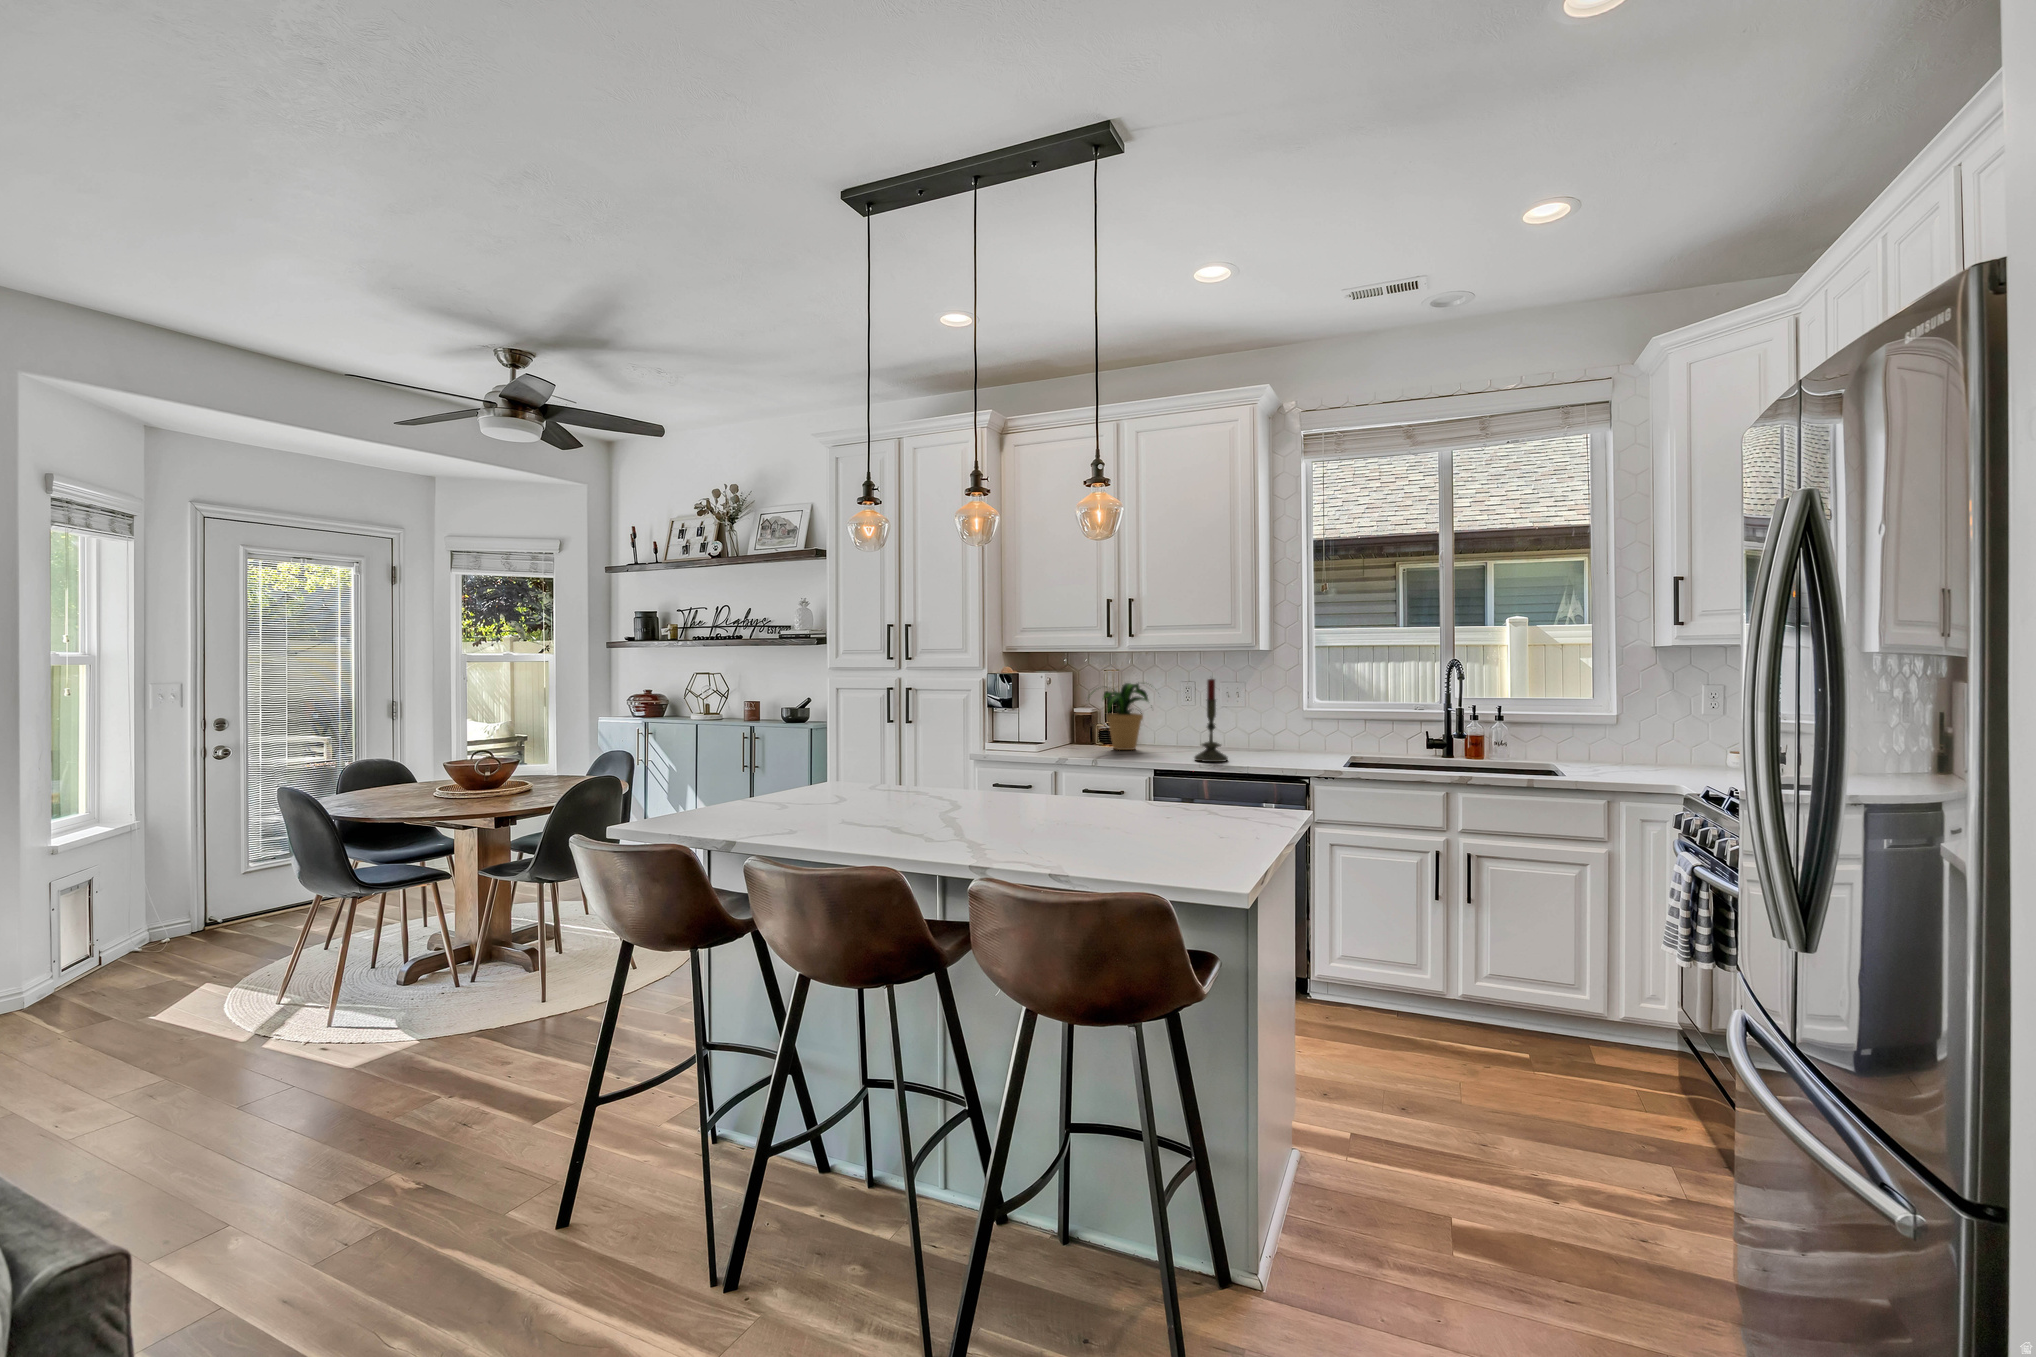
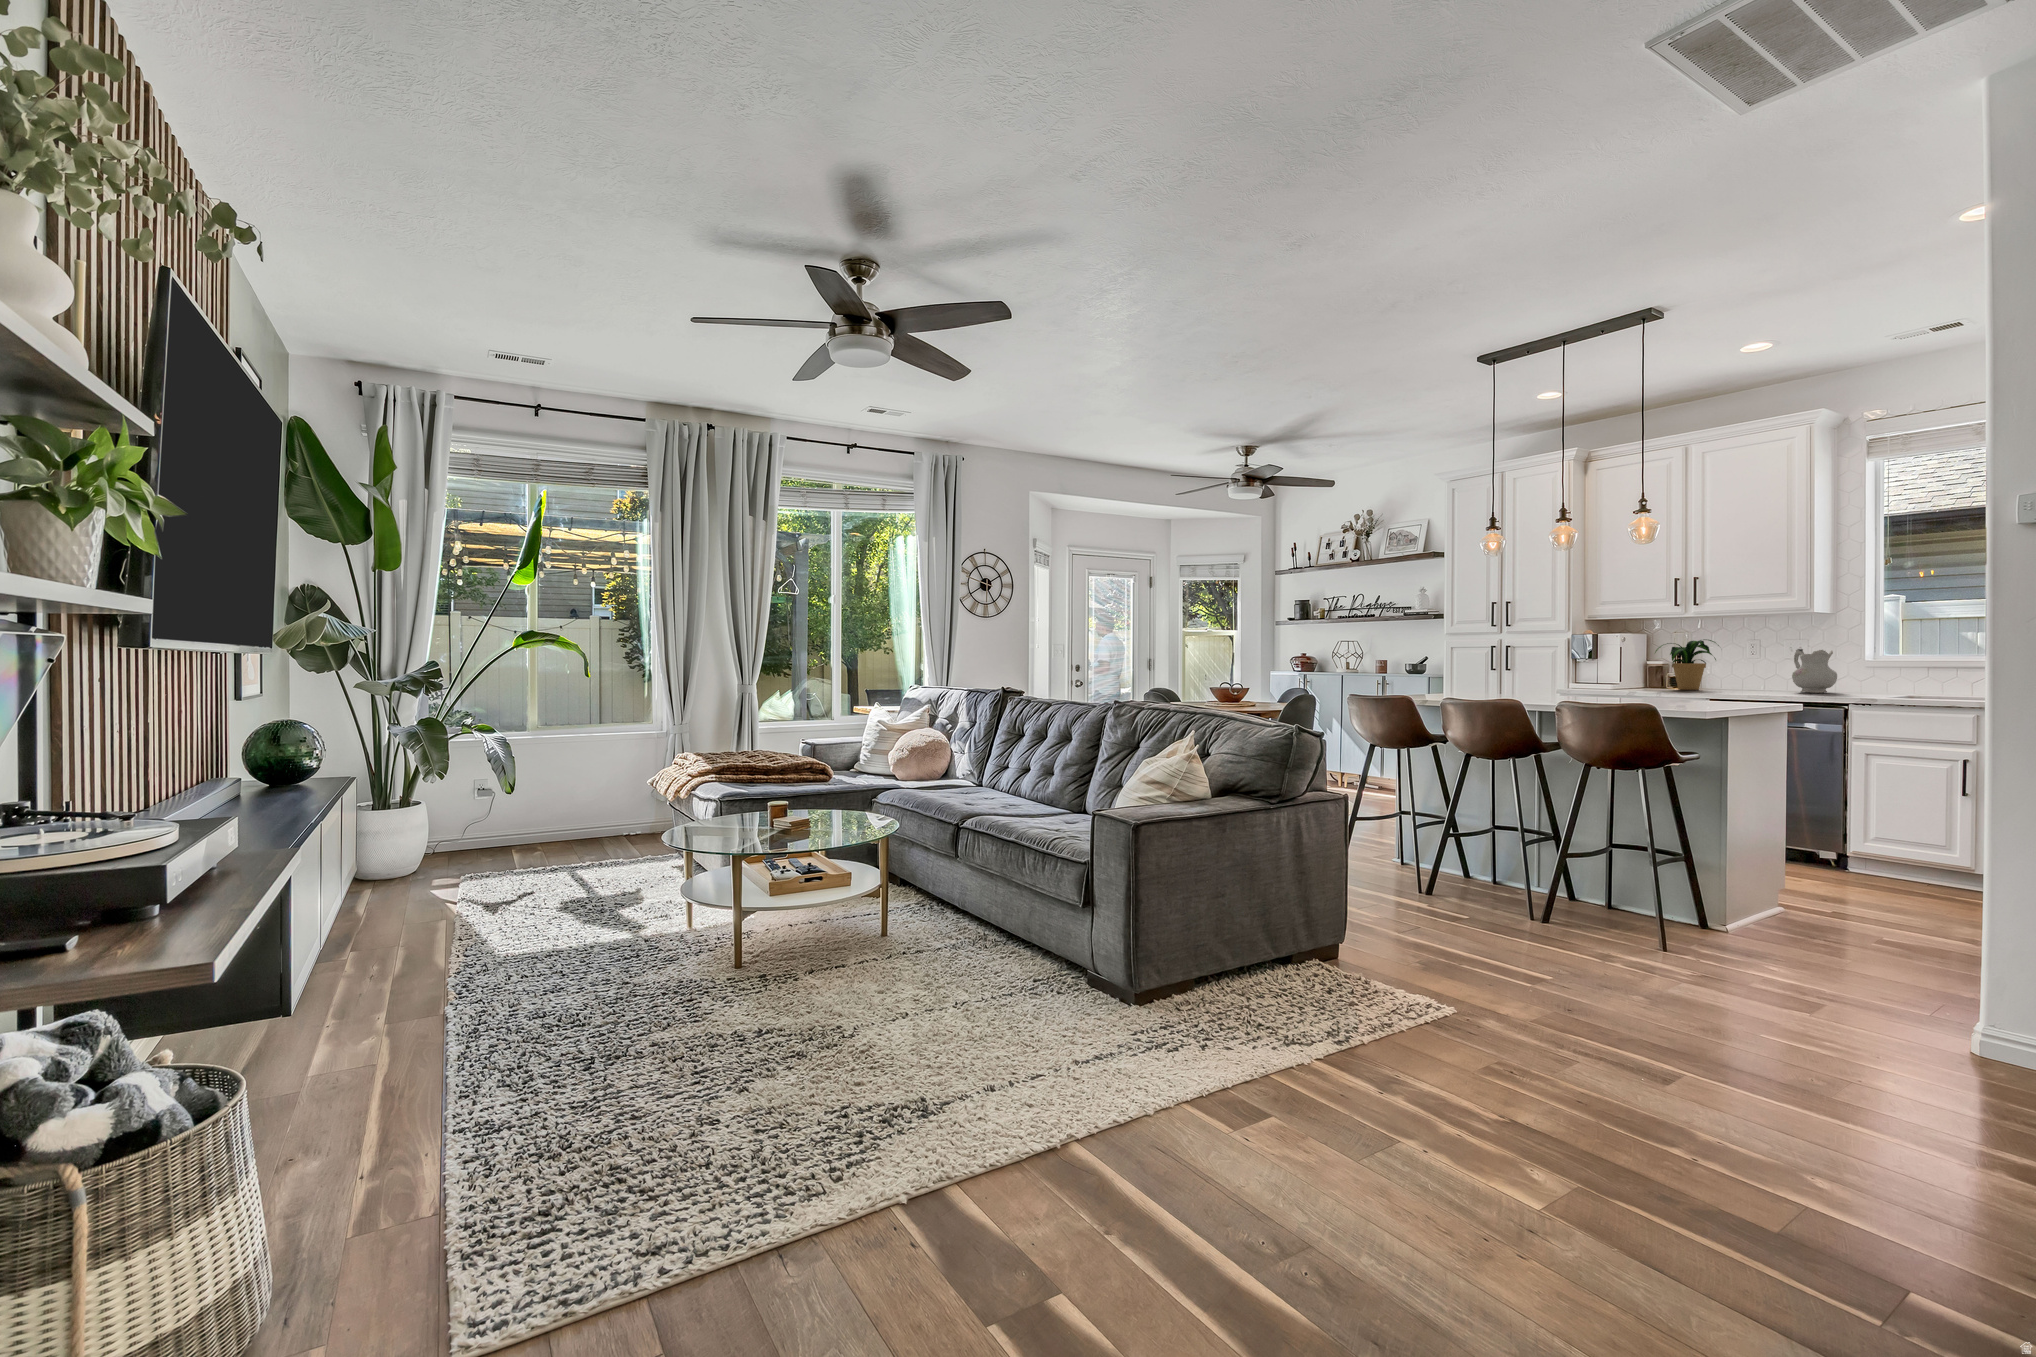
candle: present [1195,679,1228,762] -> none [1746,632,1778,695]
ceramic pitcher: none [1237,697,1283,755] -> present [1792,649,1837,693]

